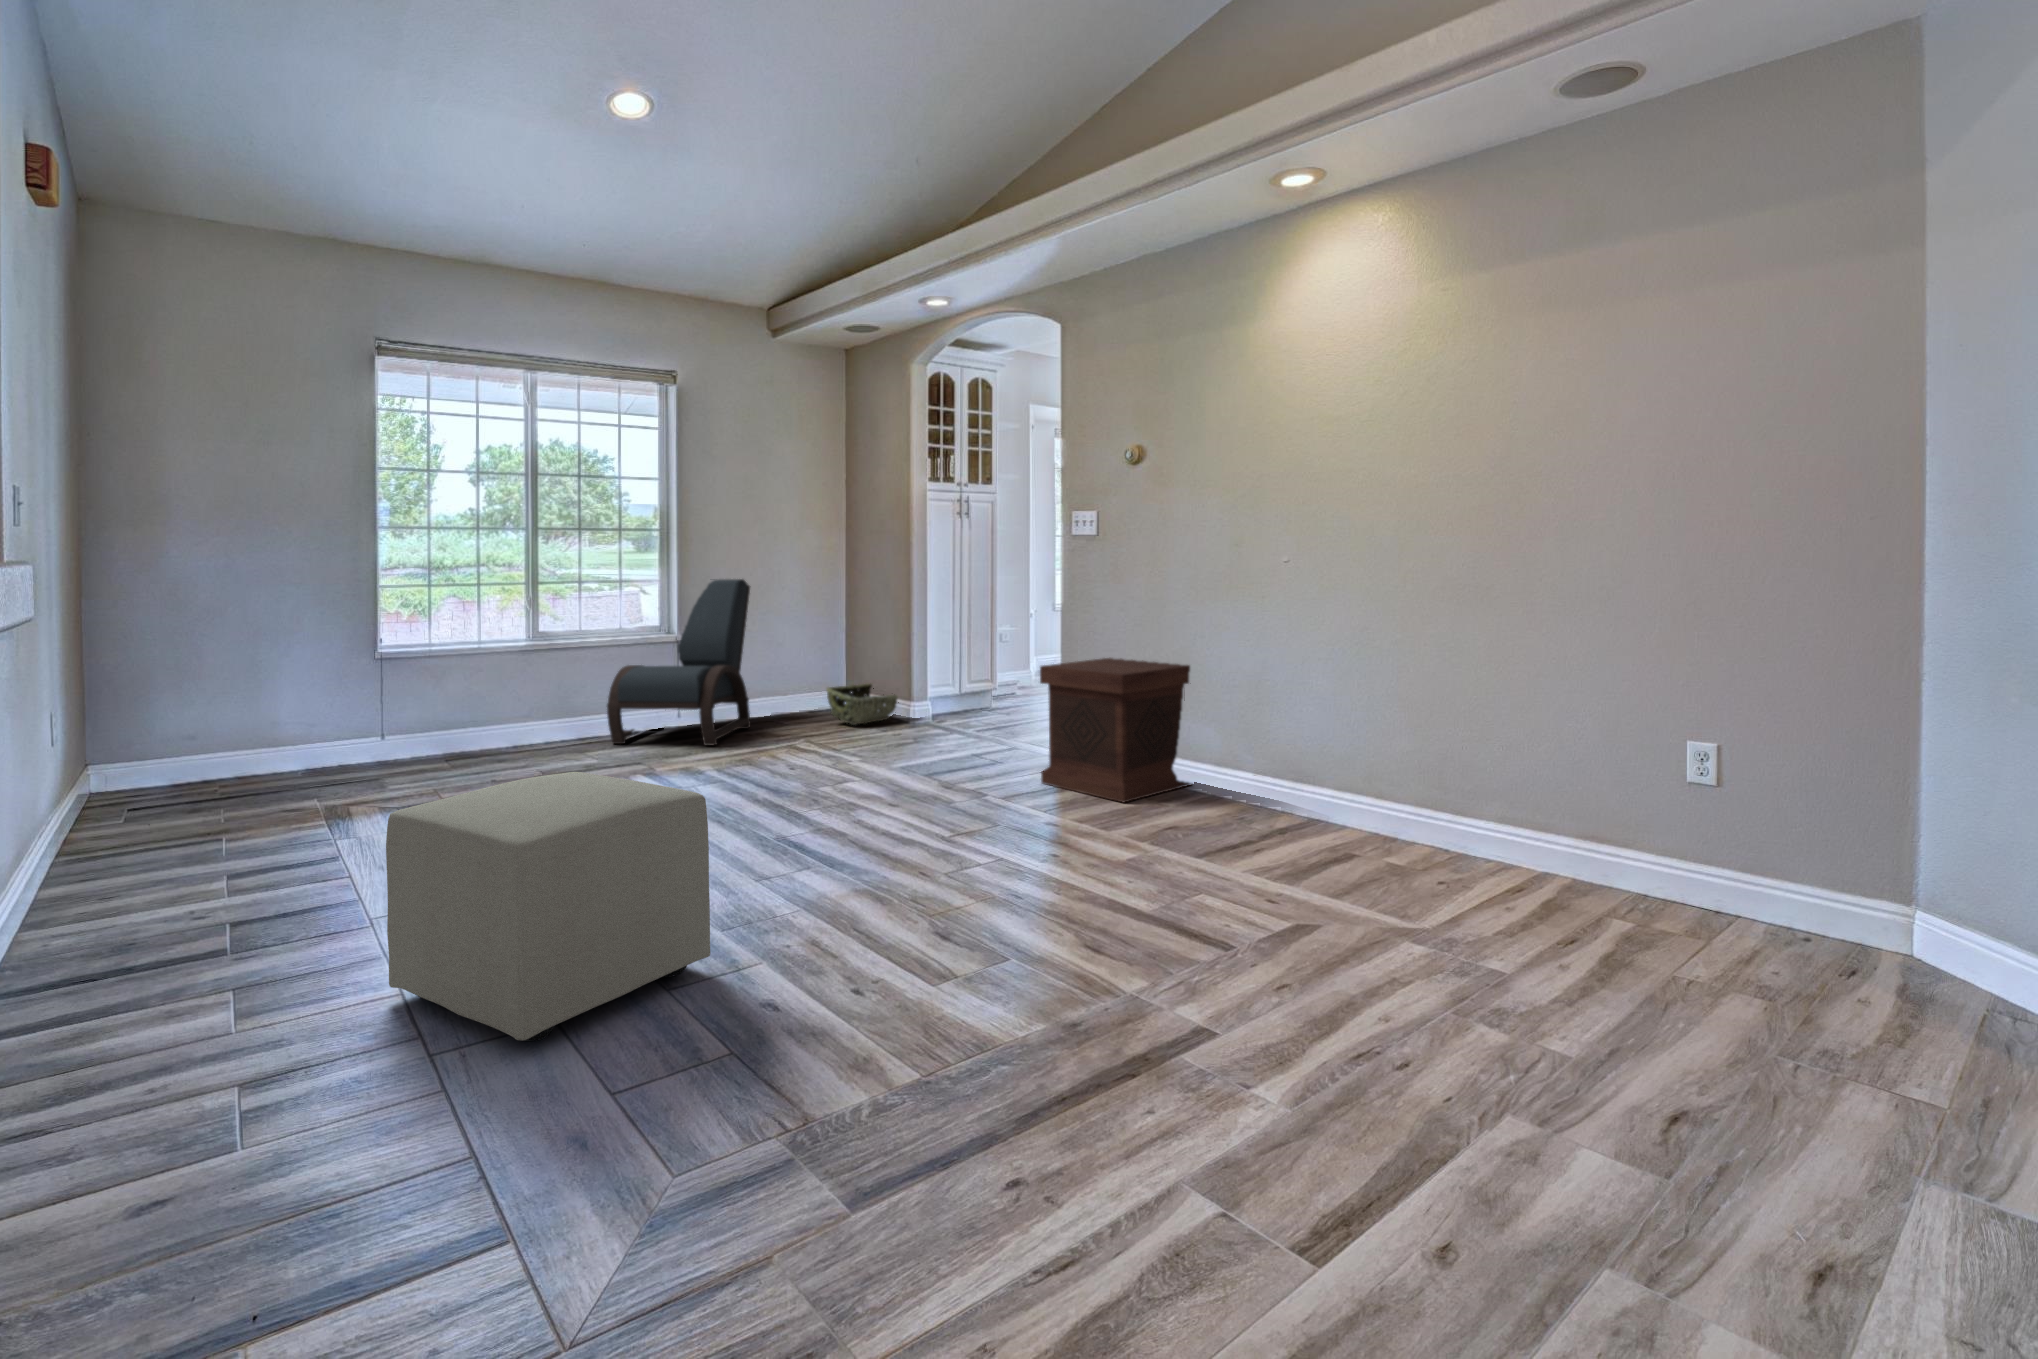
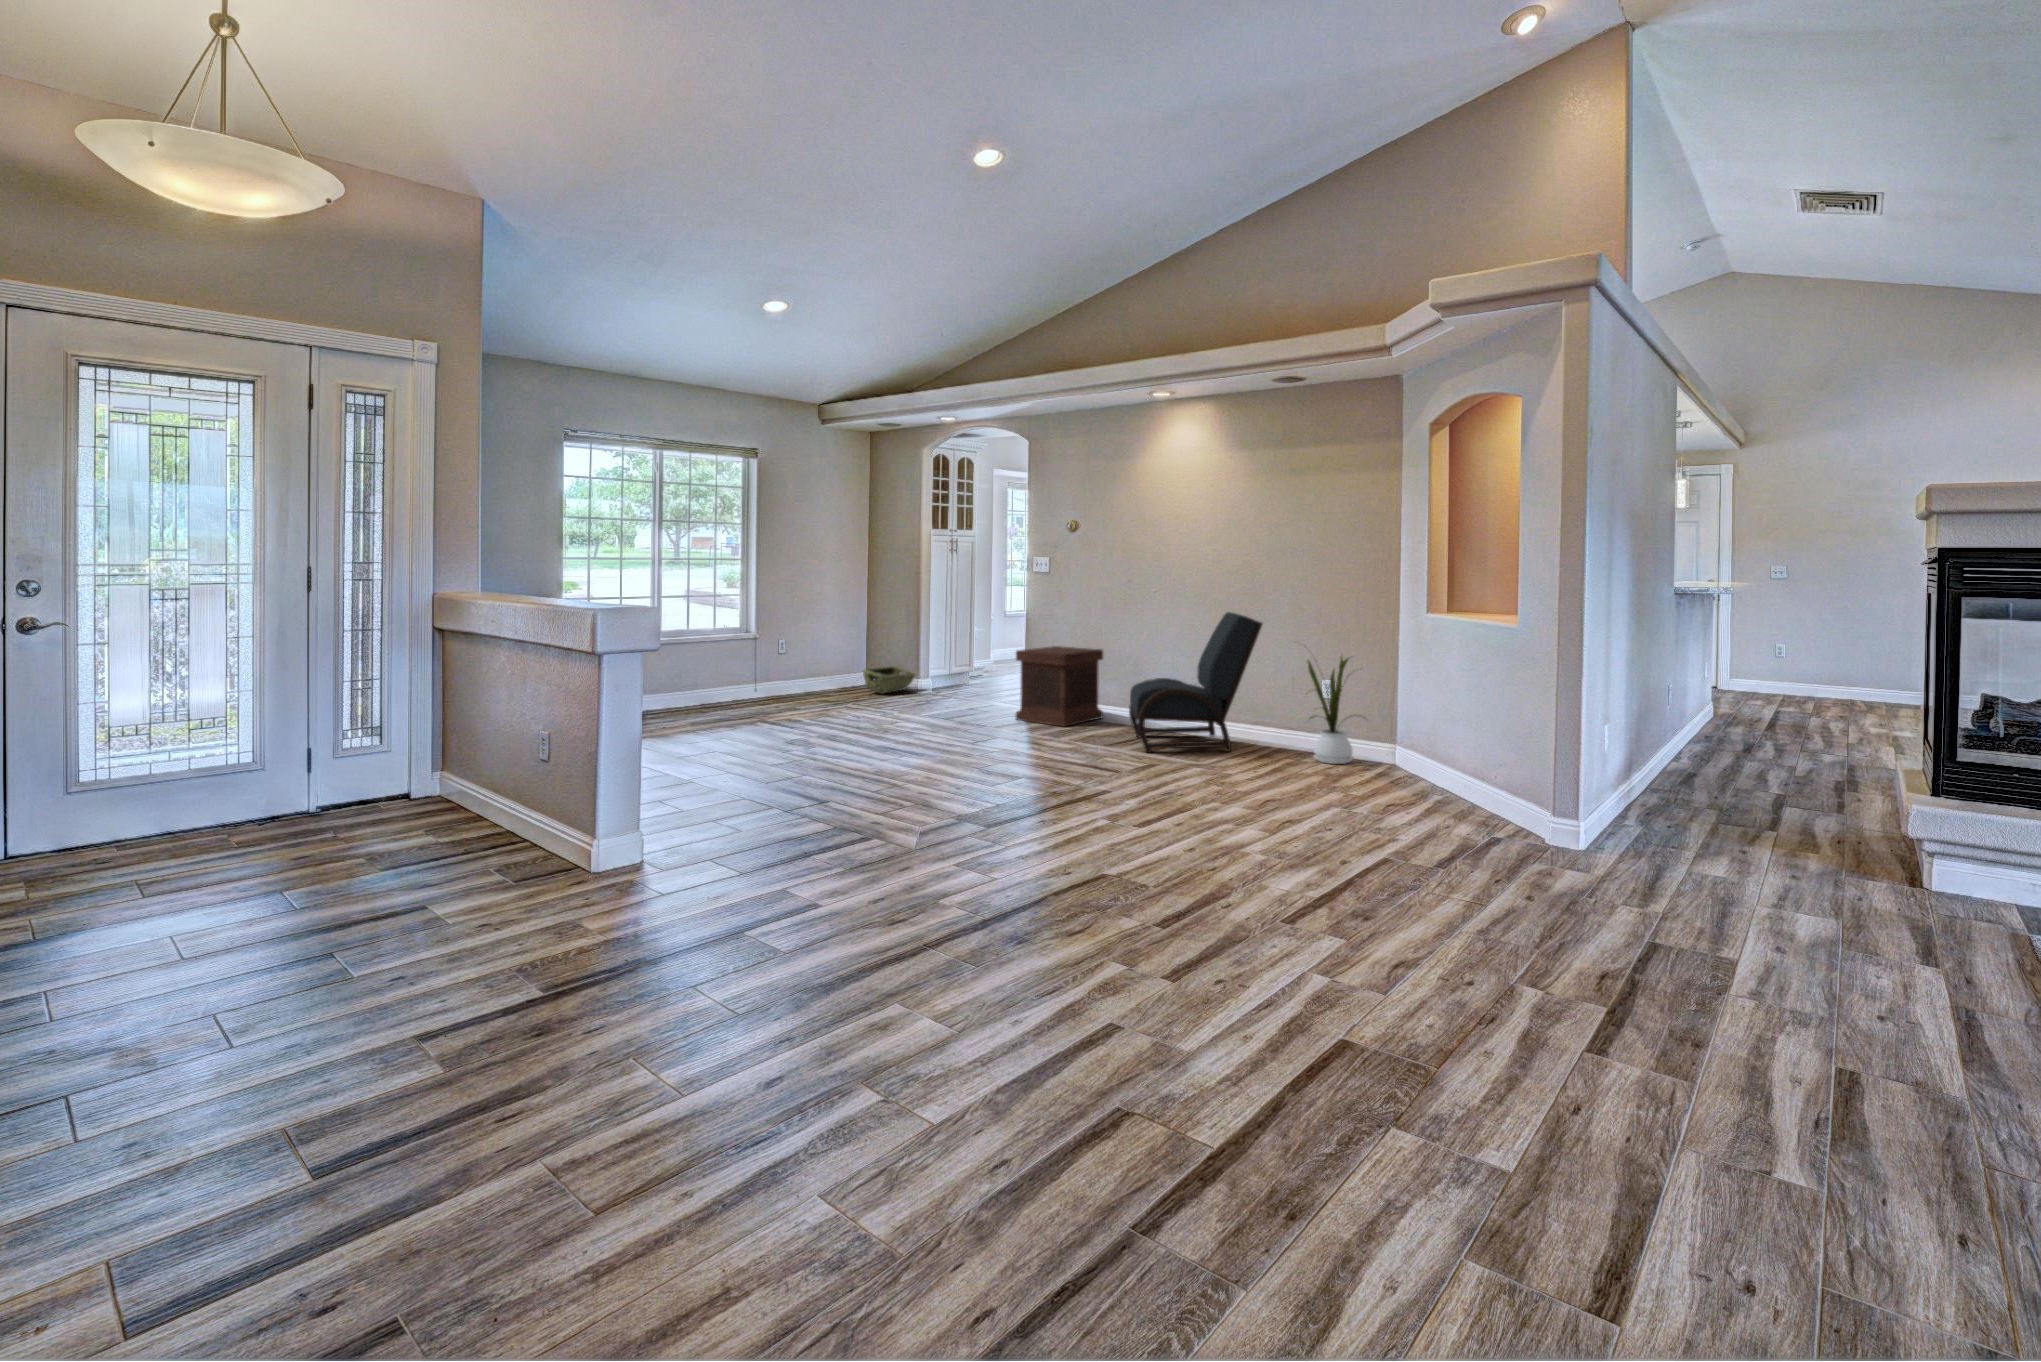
lounge chair: present [607,579,750,745] -> present [1129,612,1262,753]
house plant: none [1618,656,1848,946] -> present [1307,656,1353,764]
ottoman: present [386,772,710,1041] -> none [733,700,881,808]

